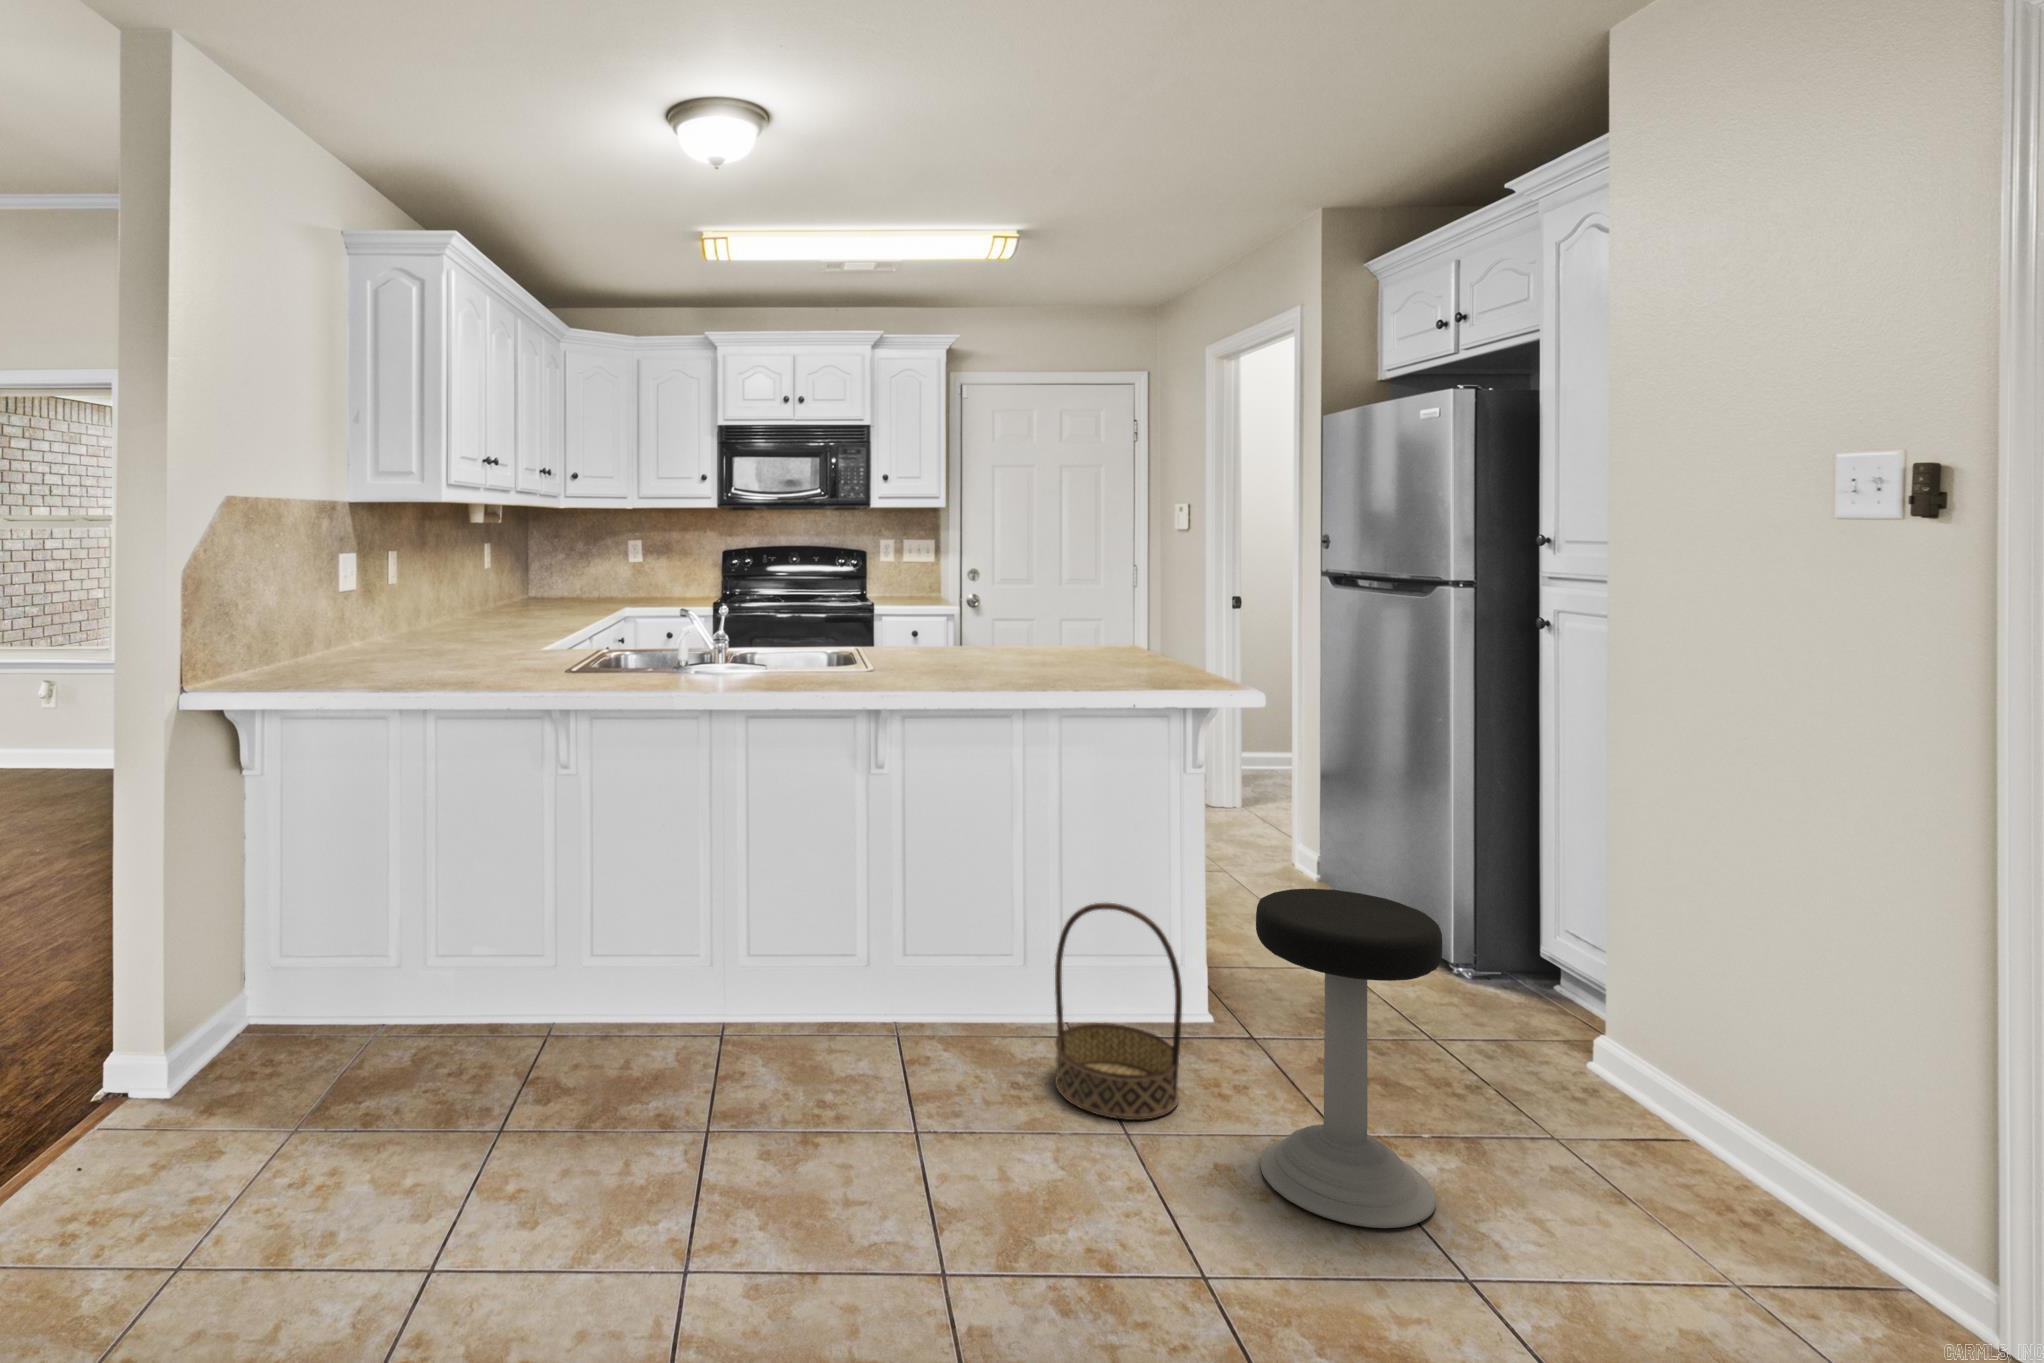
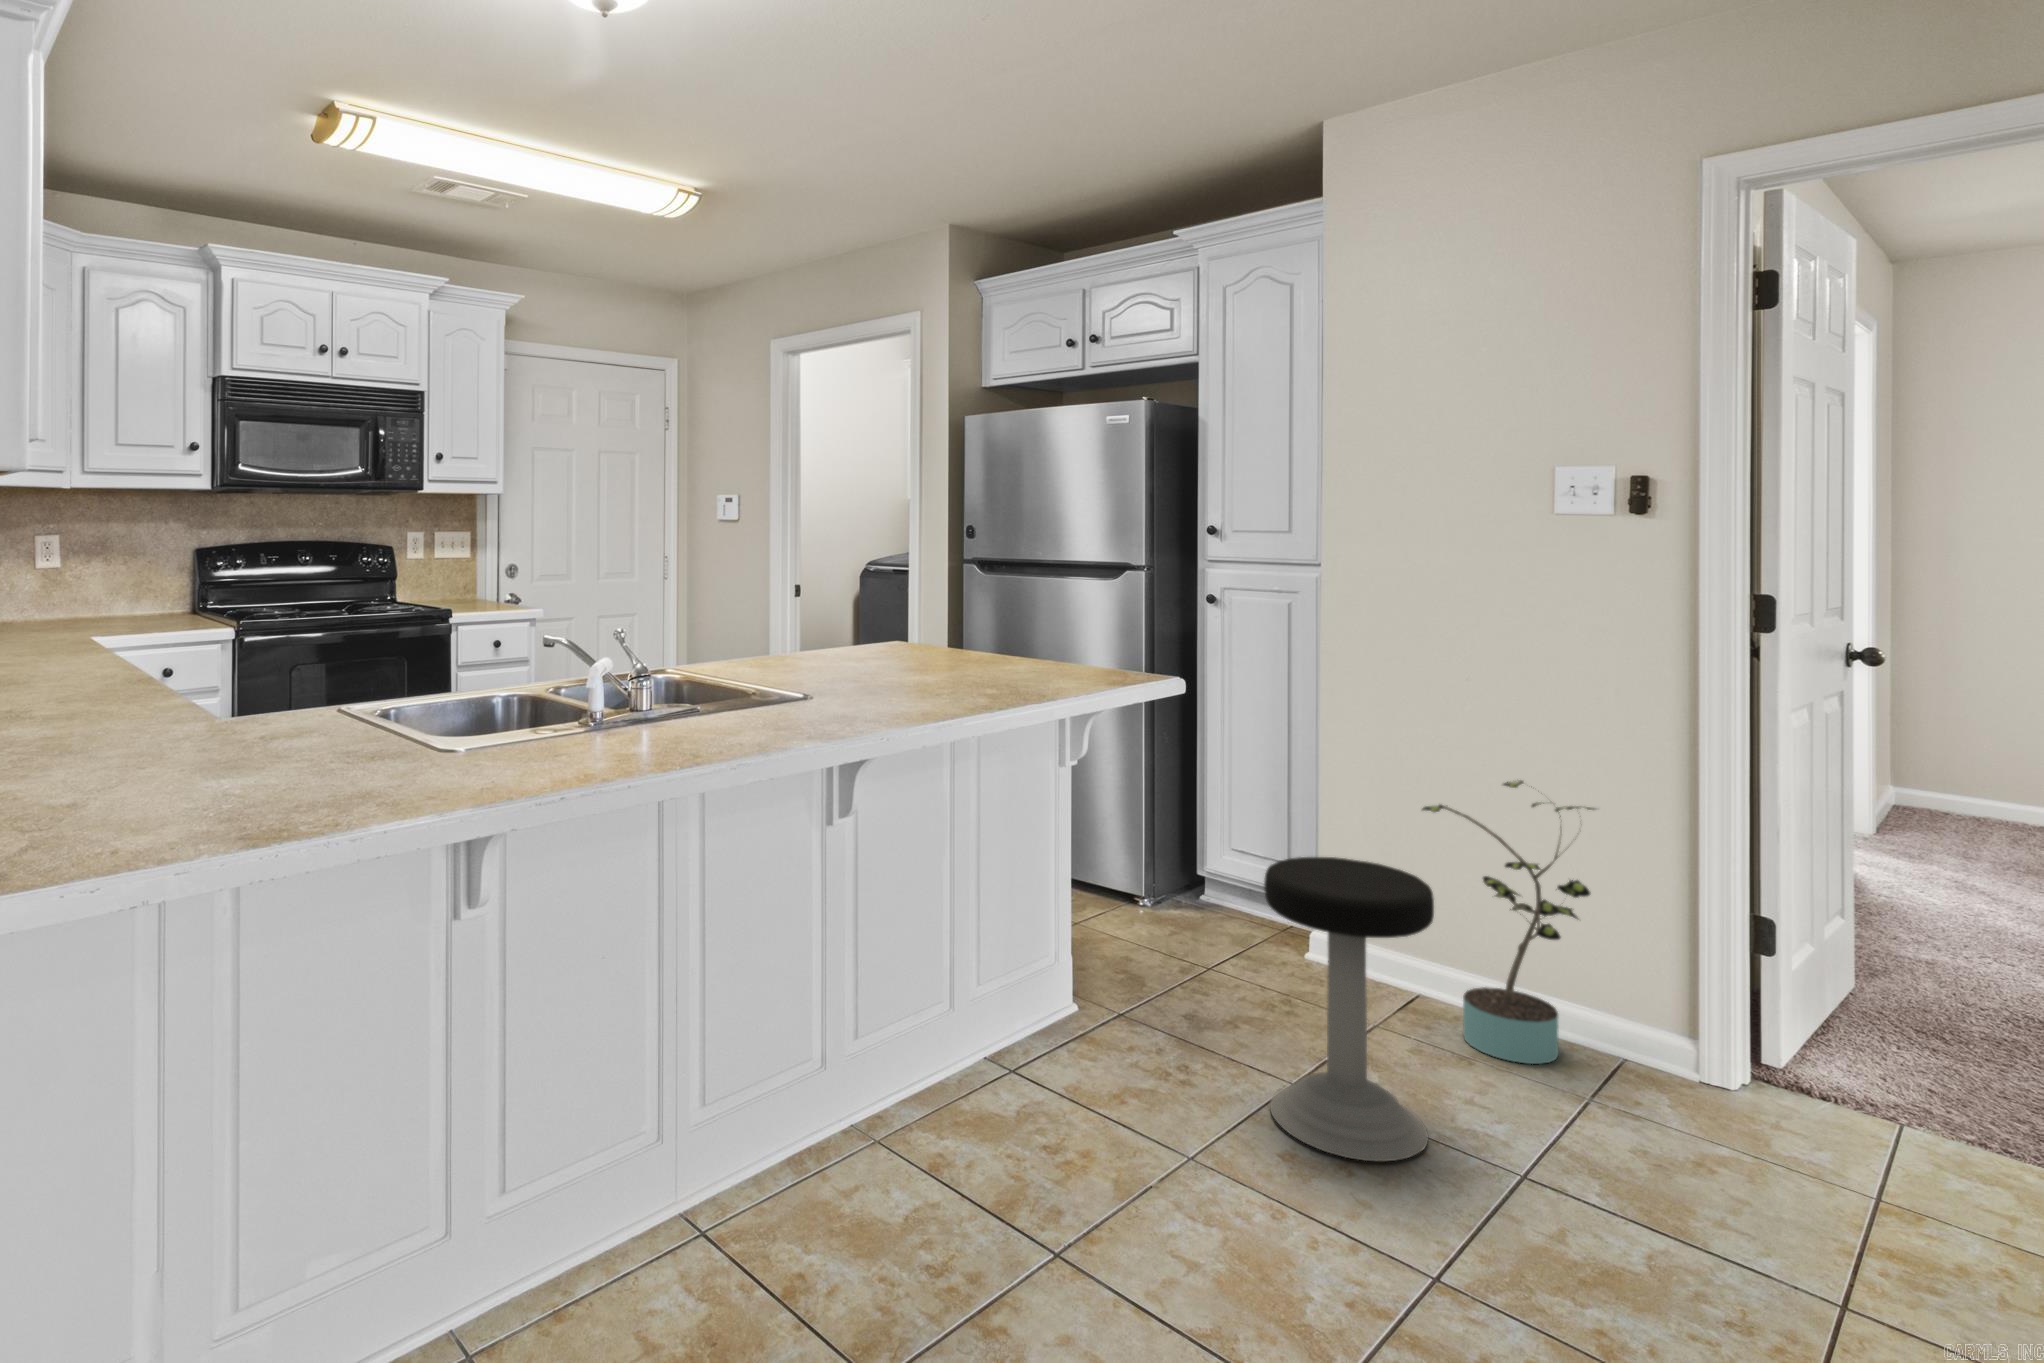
potted plant: none [1616,869,1854,1243] -> present [1422,781,1594,1064]
basket: present [1055,903,1182,1120] -> none [1040,915,1170,1139]

